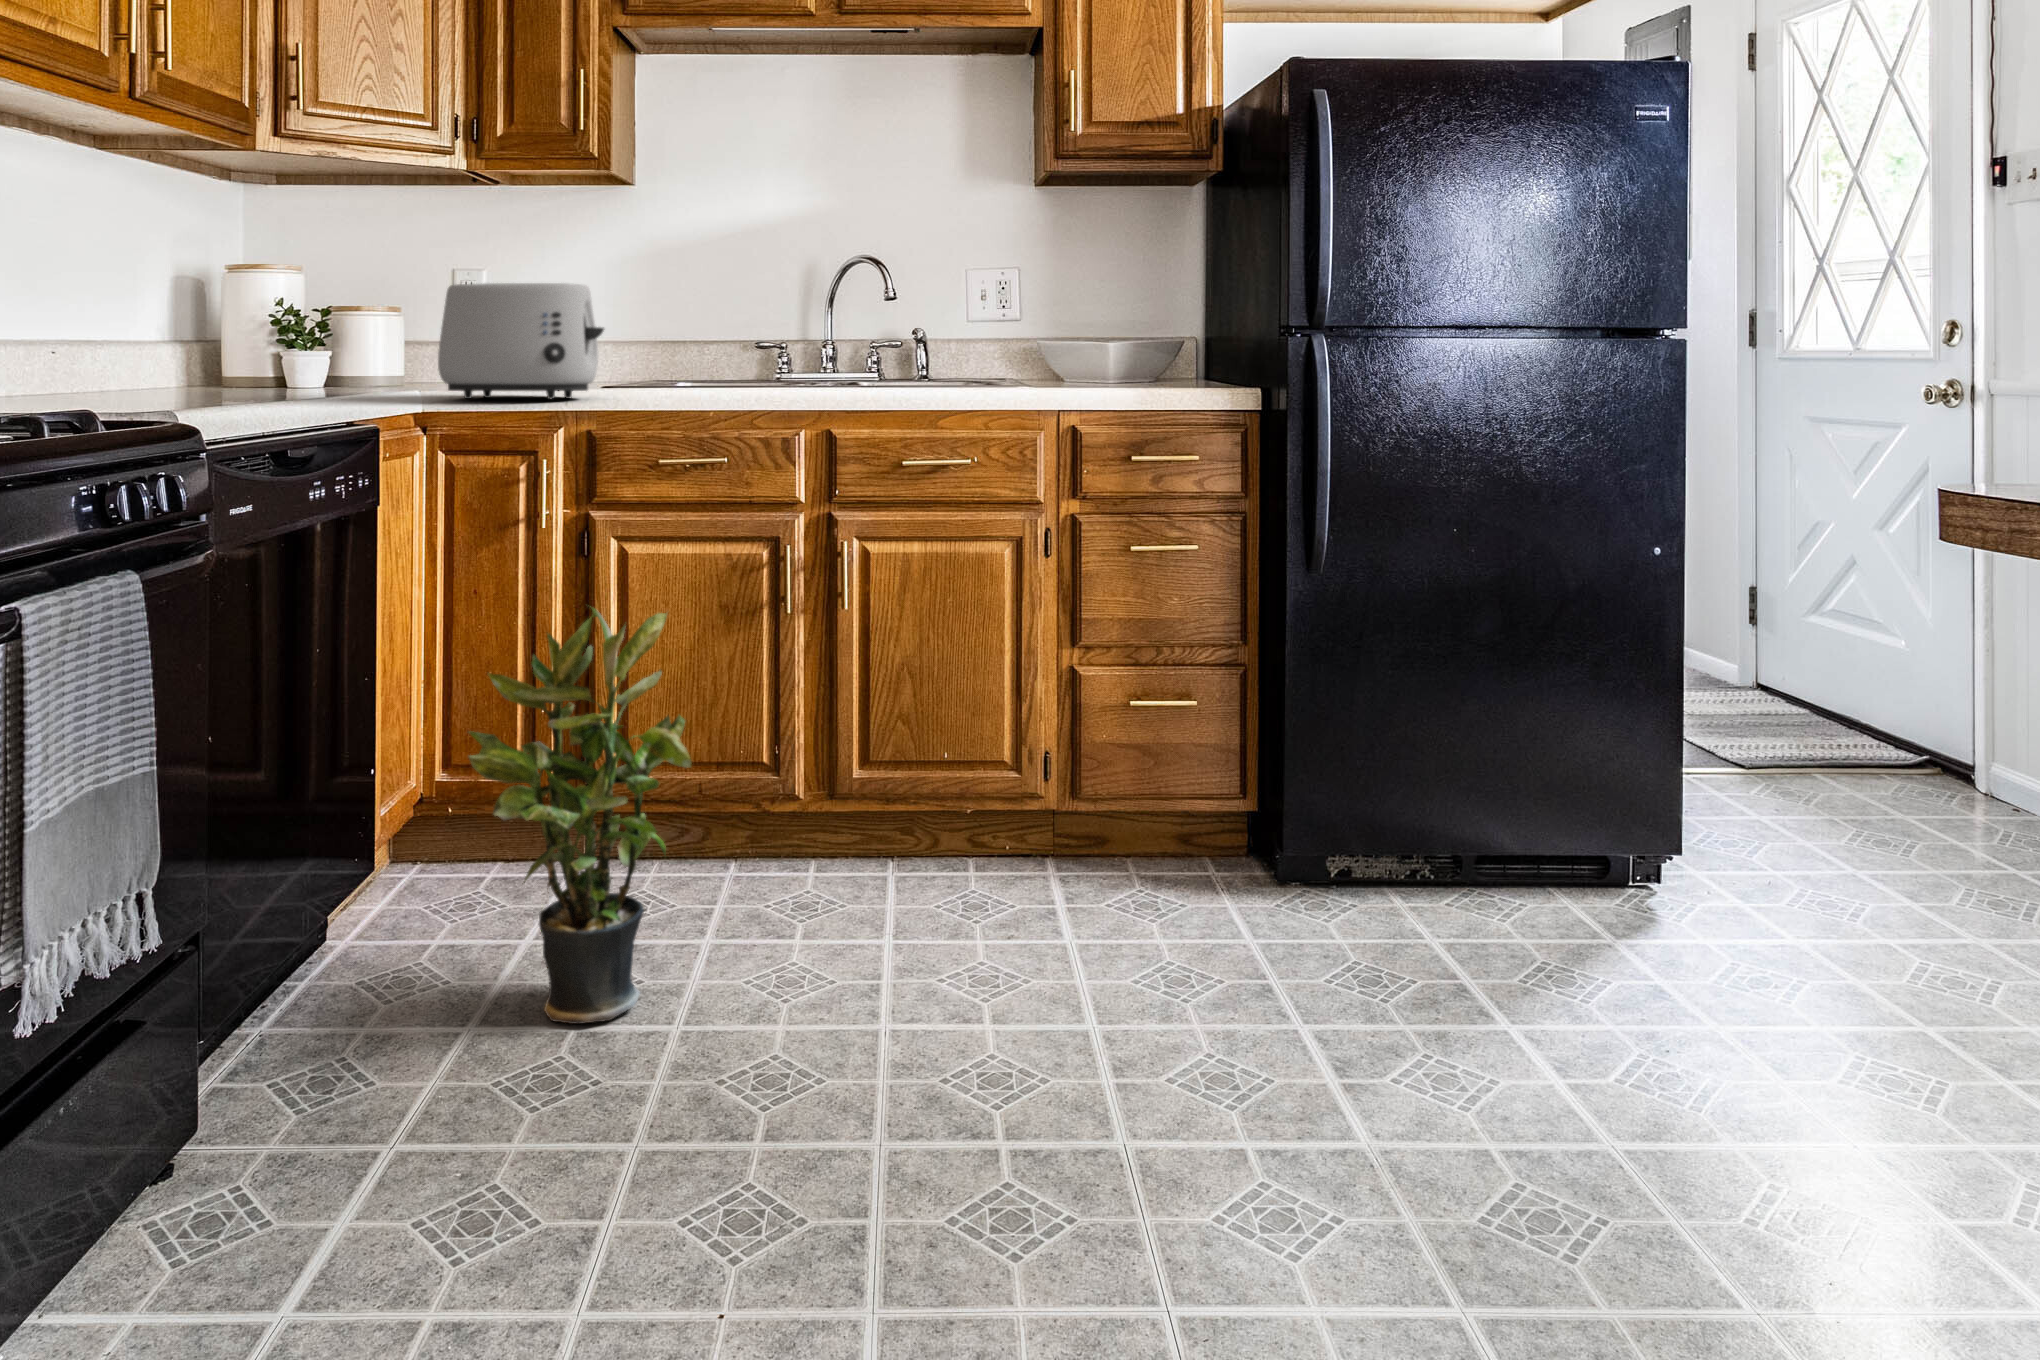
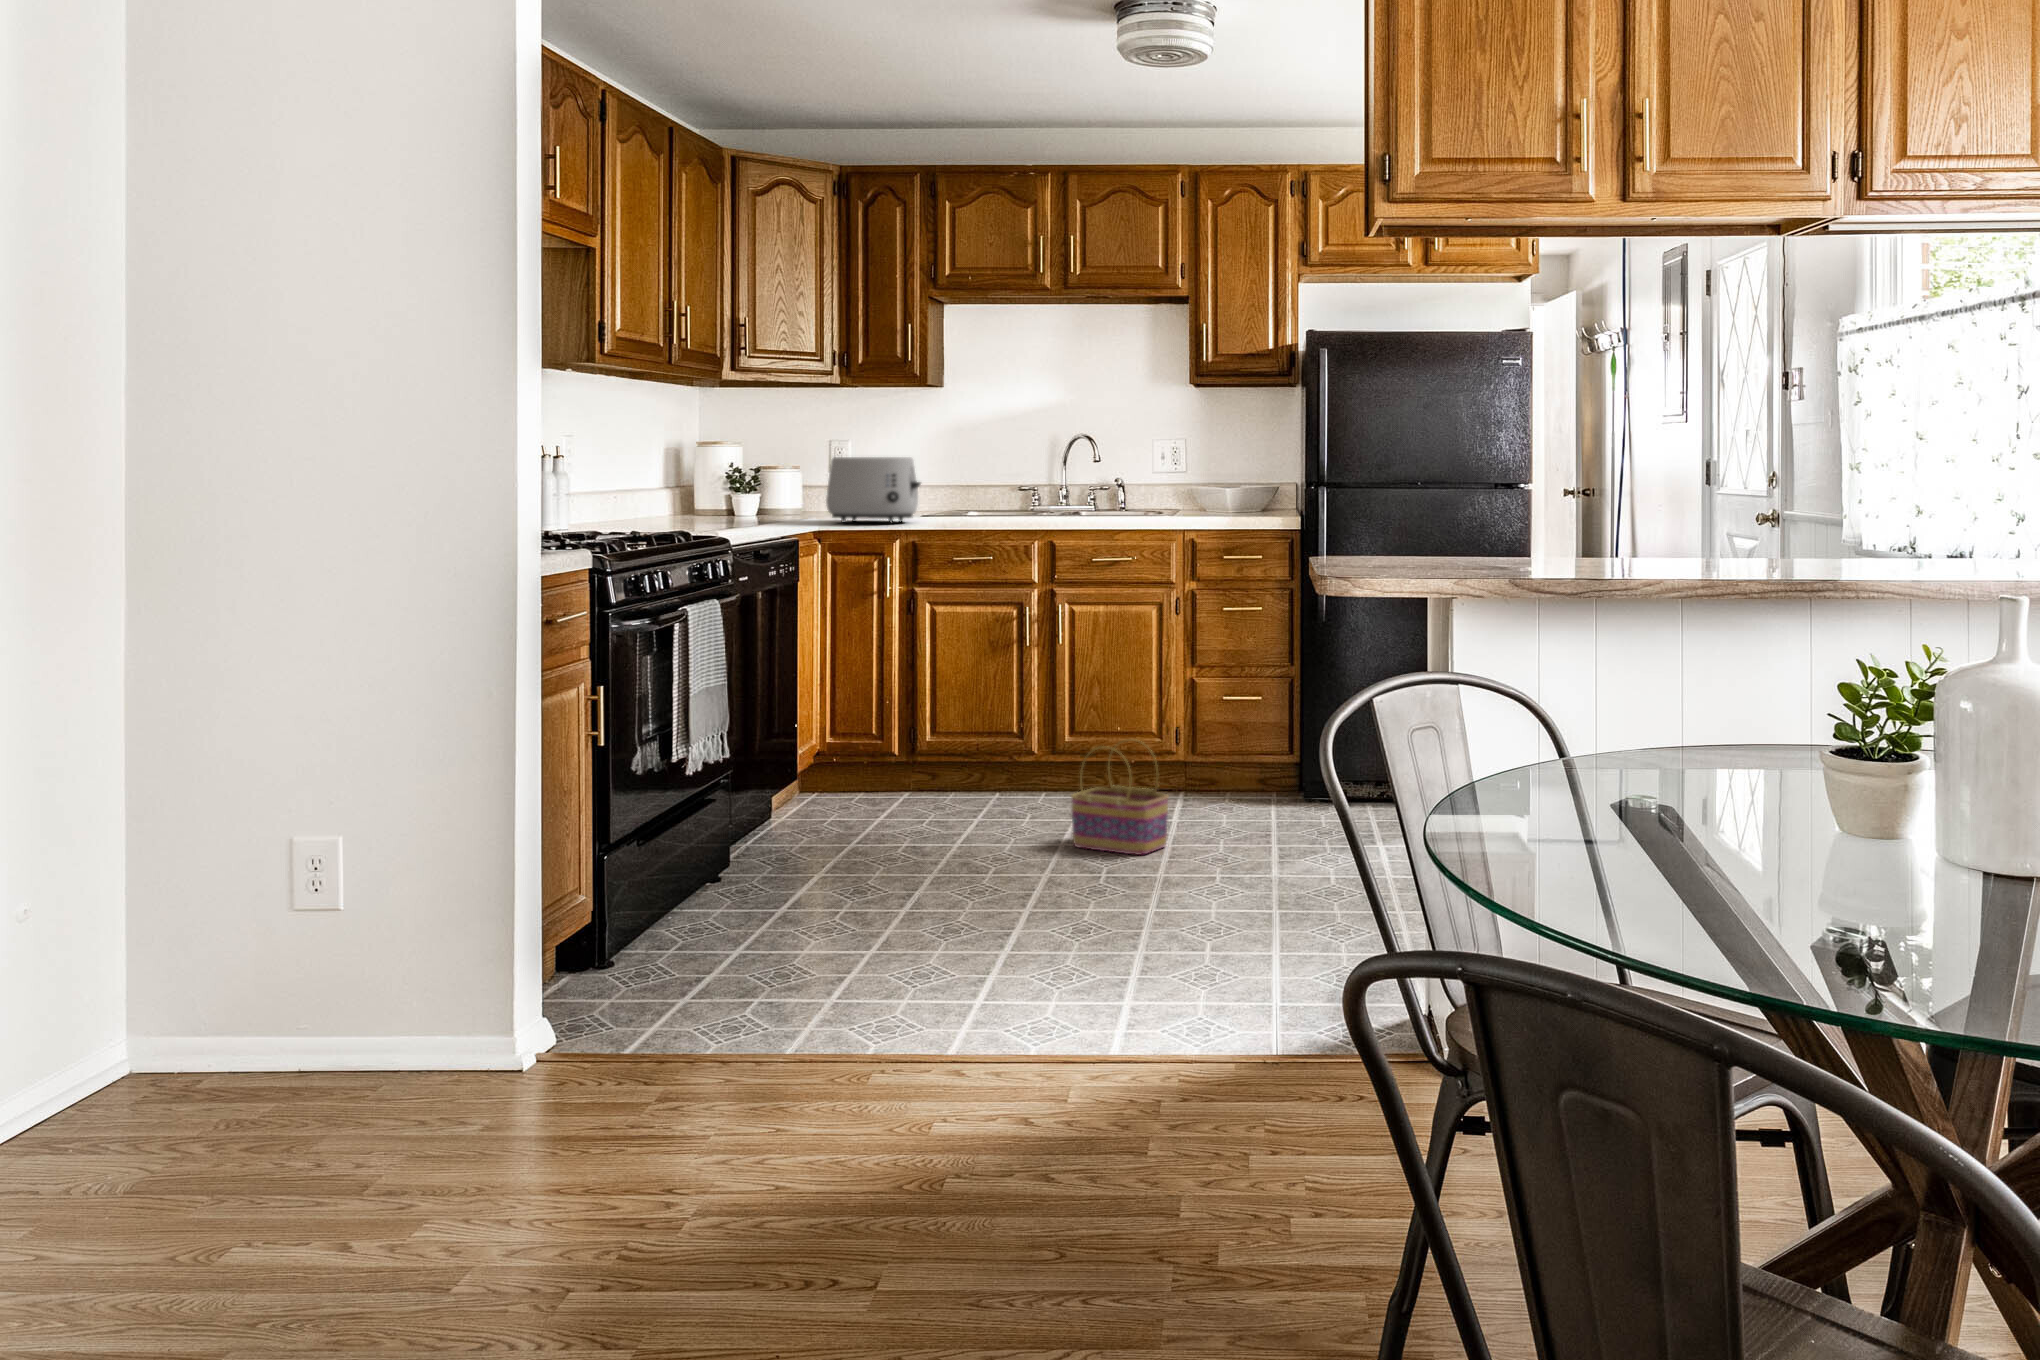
potted plant: present [469,608,691,1024] -> none [850,630,963,835]
basket: none [929,838,1136,1113] -> present [1071,744,1168,855]

